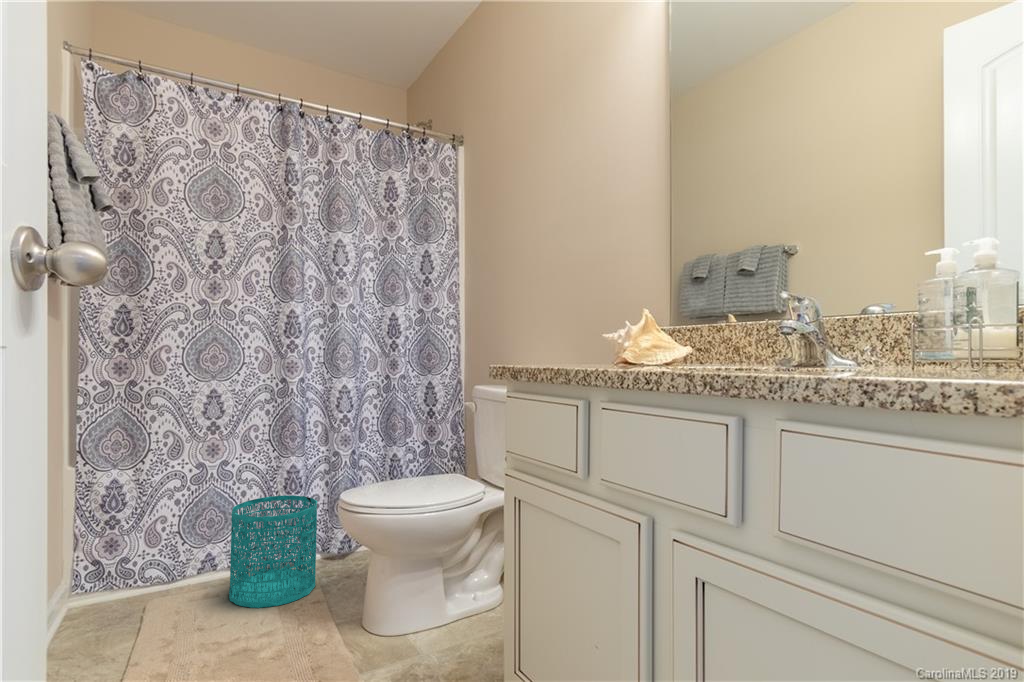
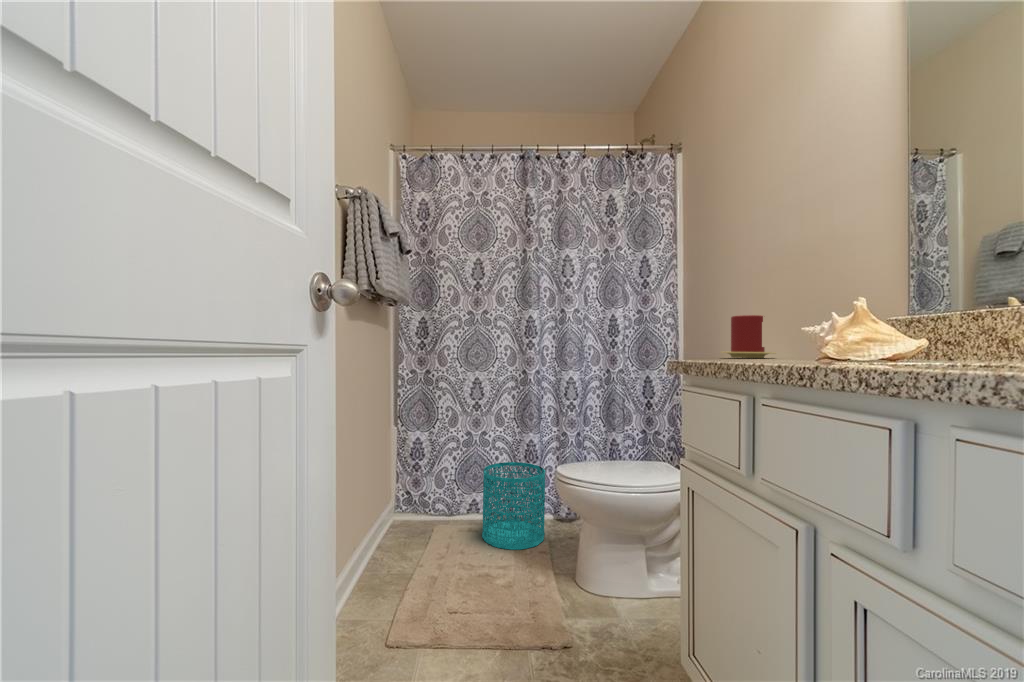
candle: none [513,320,561,361] -> present [721,315,775,358]

